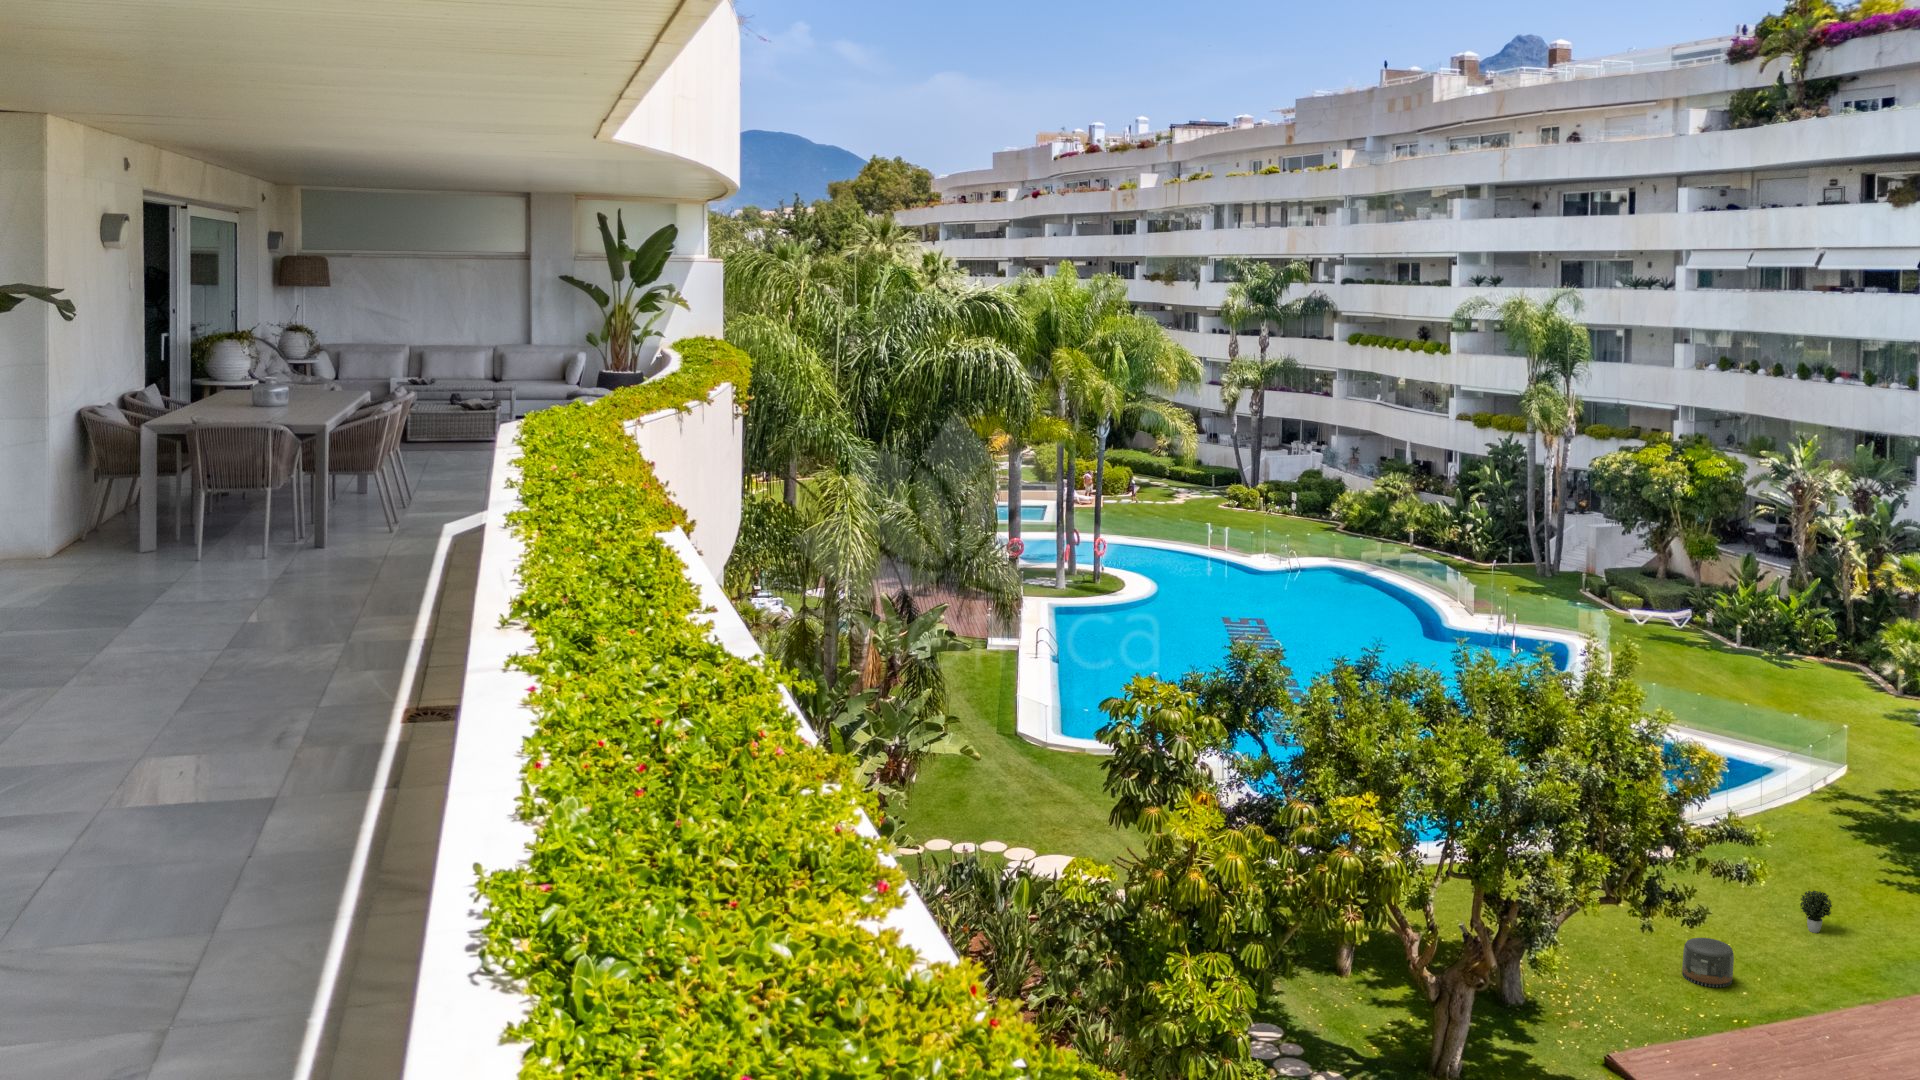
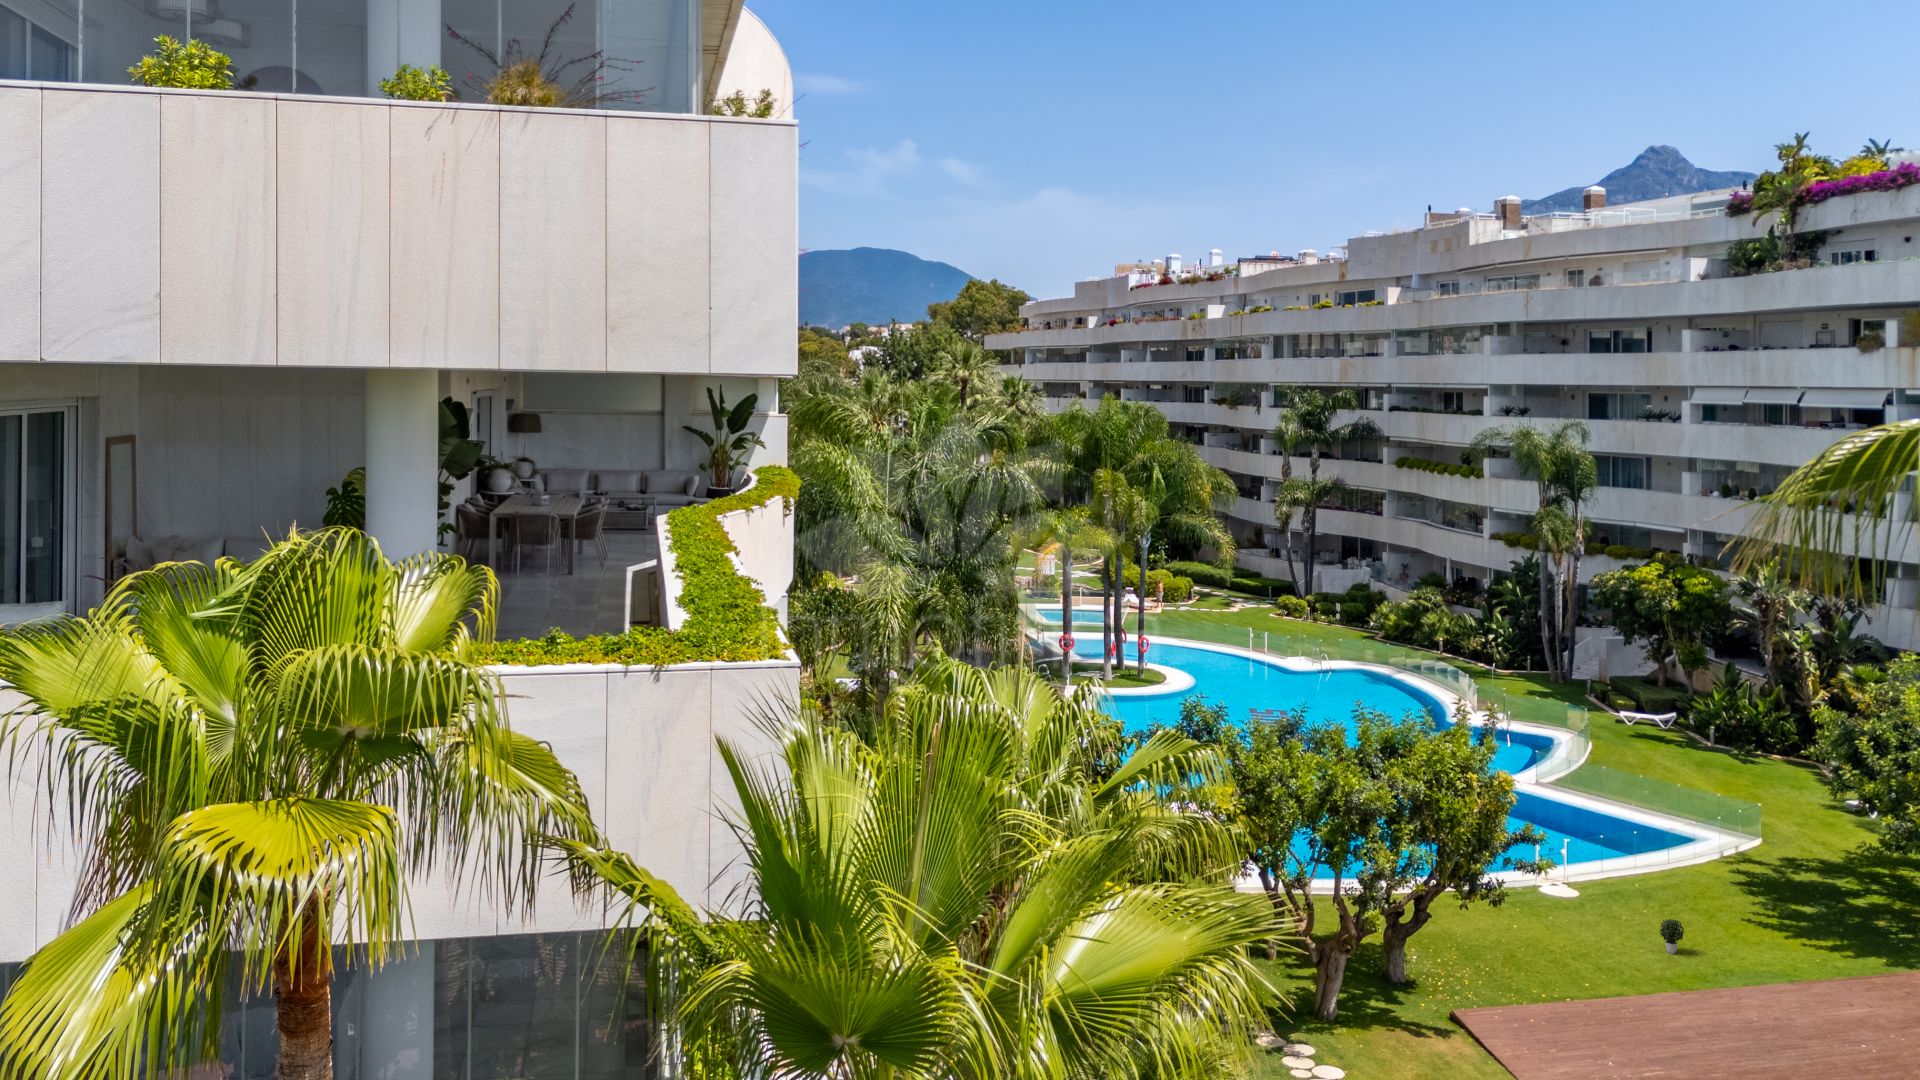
pouf: present [1682,938,1734,987] -> none [1547,949,1587,987]

